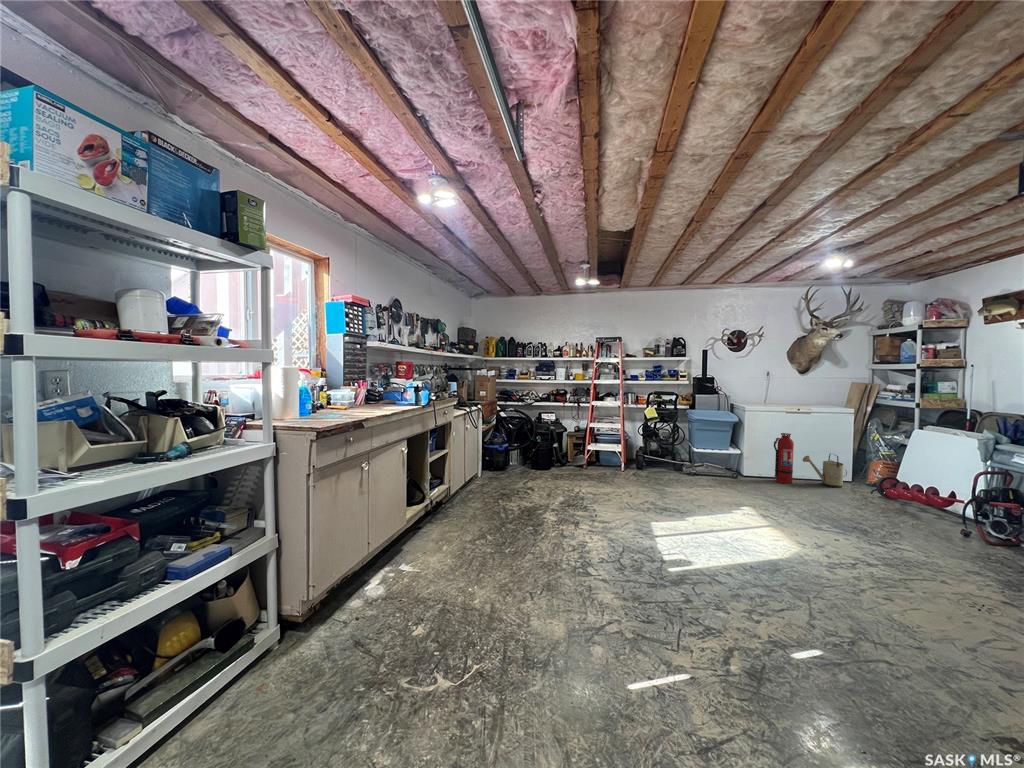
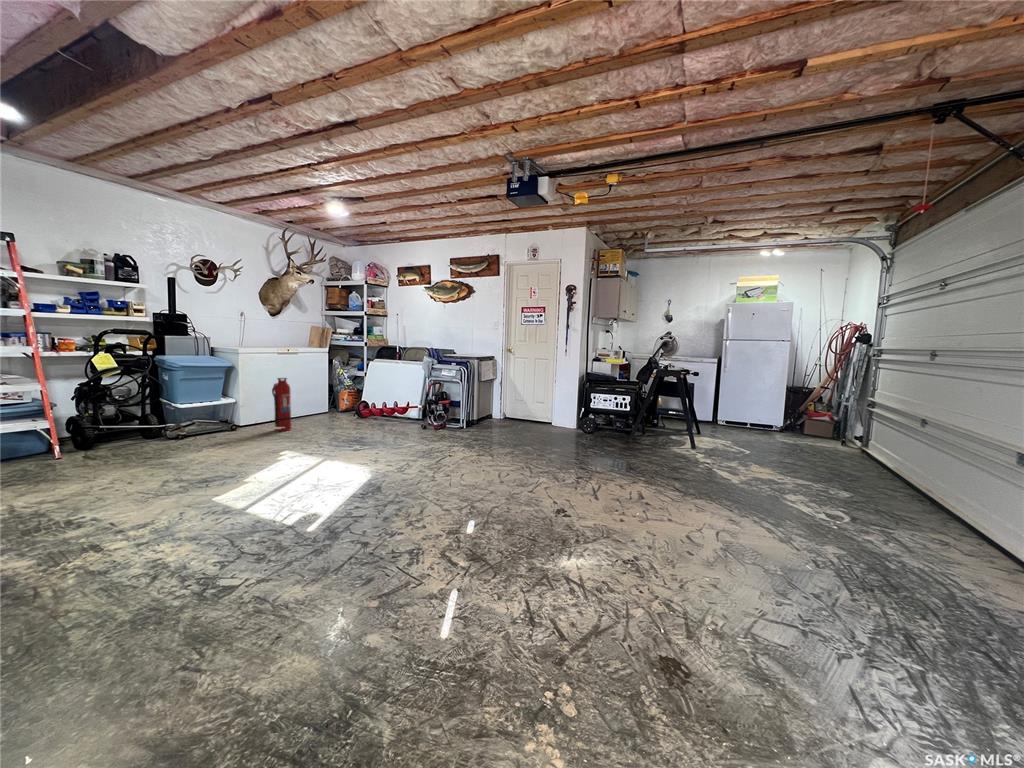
watering can: present [803,454,847,488] -> none [297,393,330,425]

